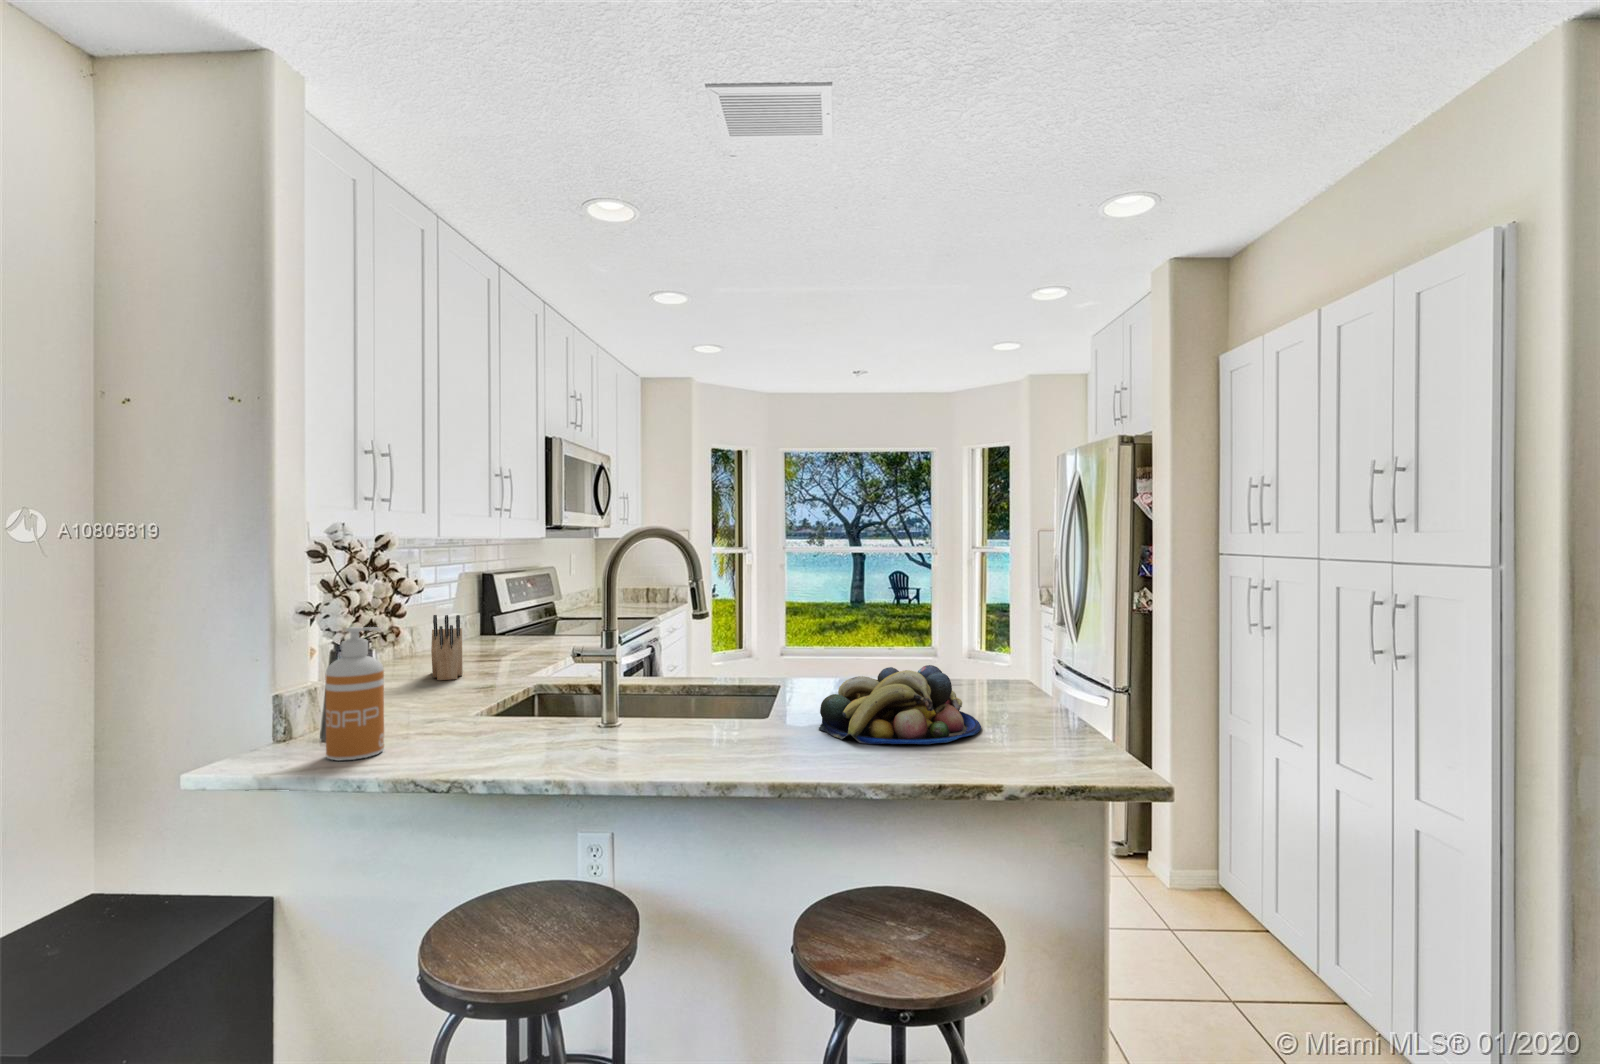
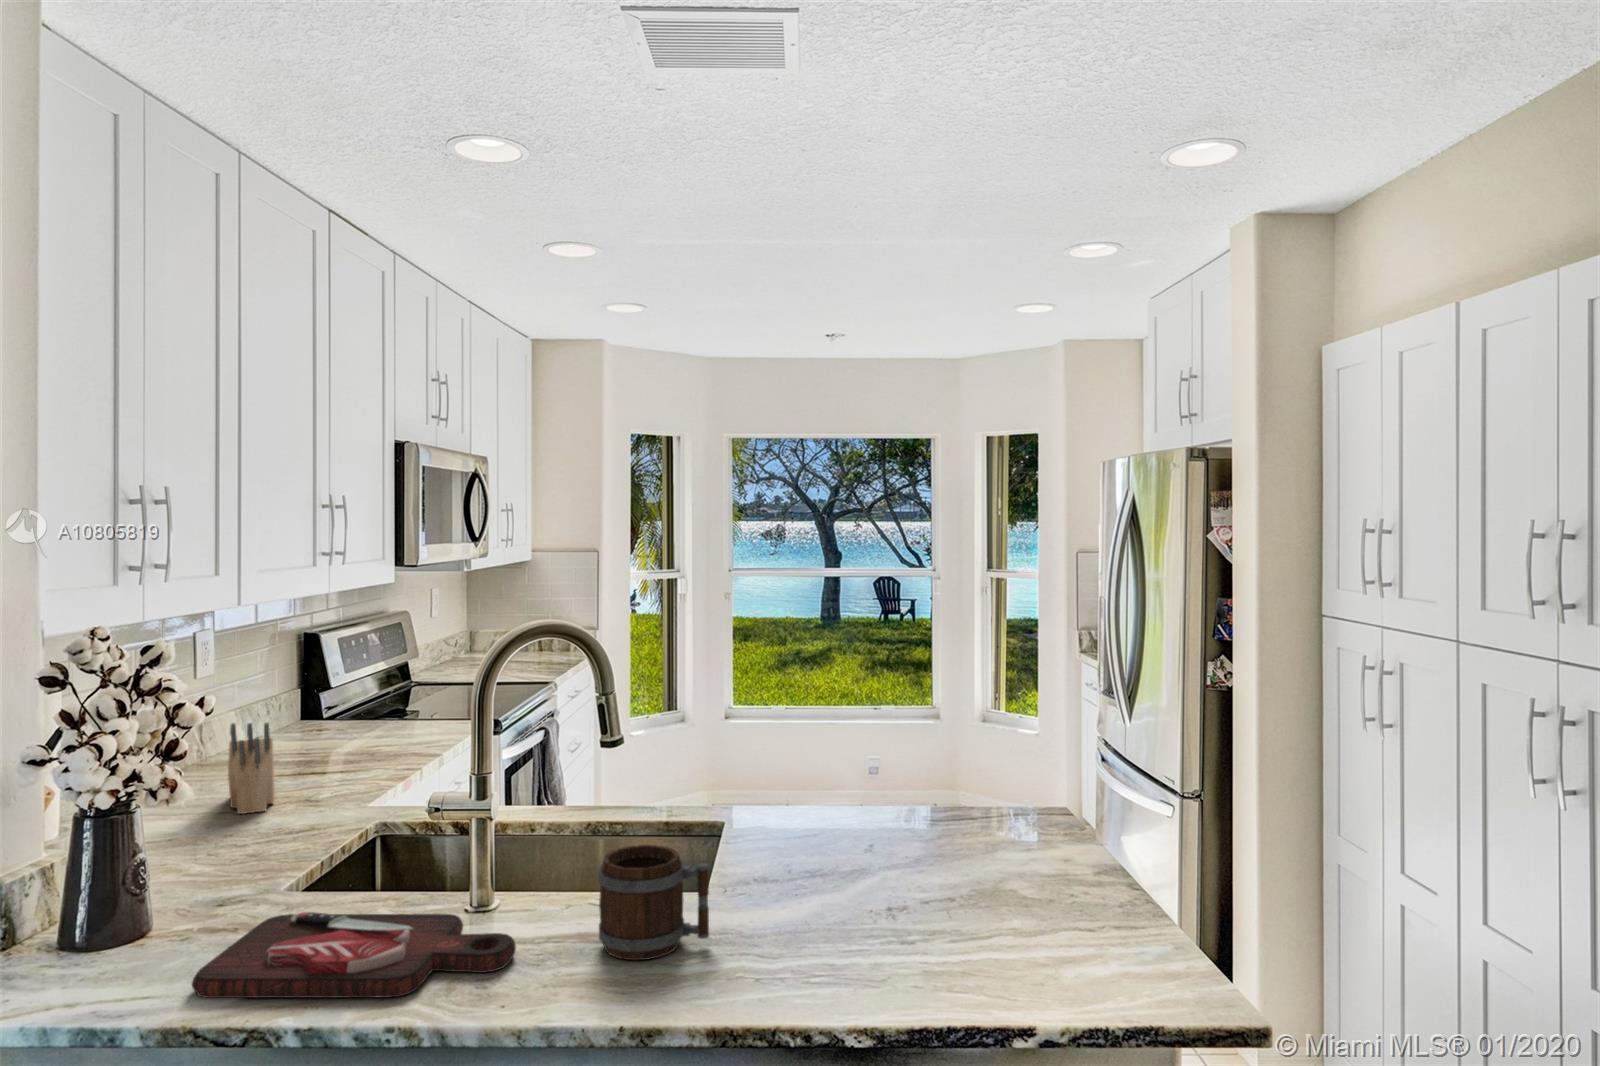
soap dispenser: present [325,627,384,761] -> none [64,789,152,988]
fruit bowl: present [819,665,981,744] -> none [778,815,1004,945]
mug: none [691,675,769,750] -> present [598,845,709,960]
cutting board: none [412,721,633,766] -> present [192,912,516,998]

